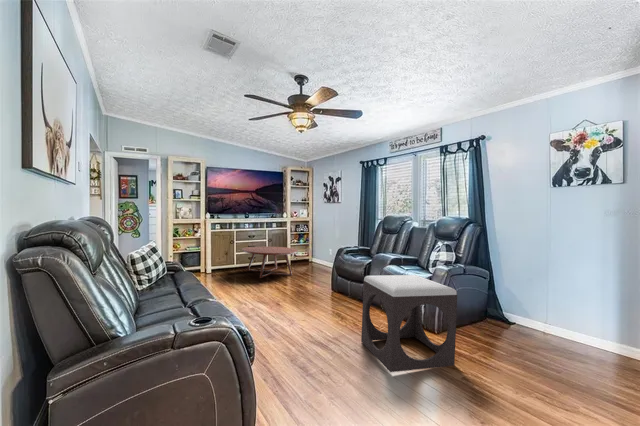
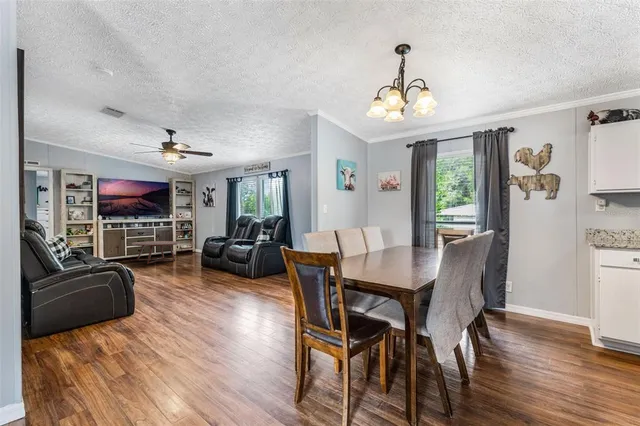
footstool: present [361,275,457,372] -> none [207,247,254,294]

